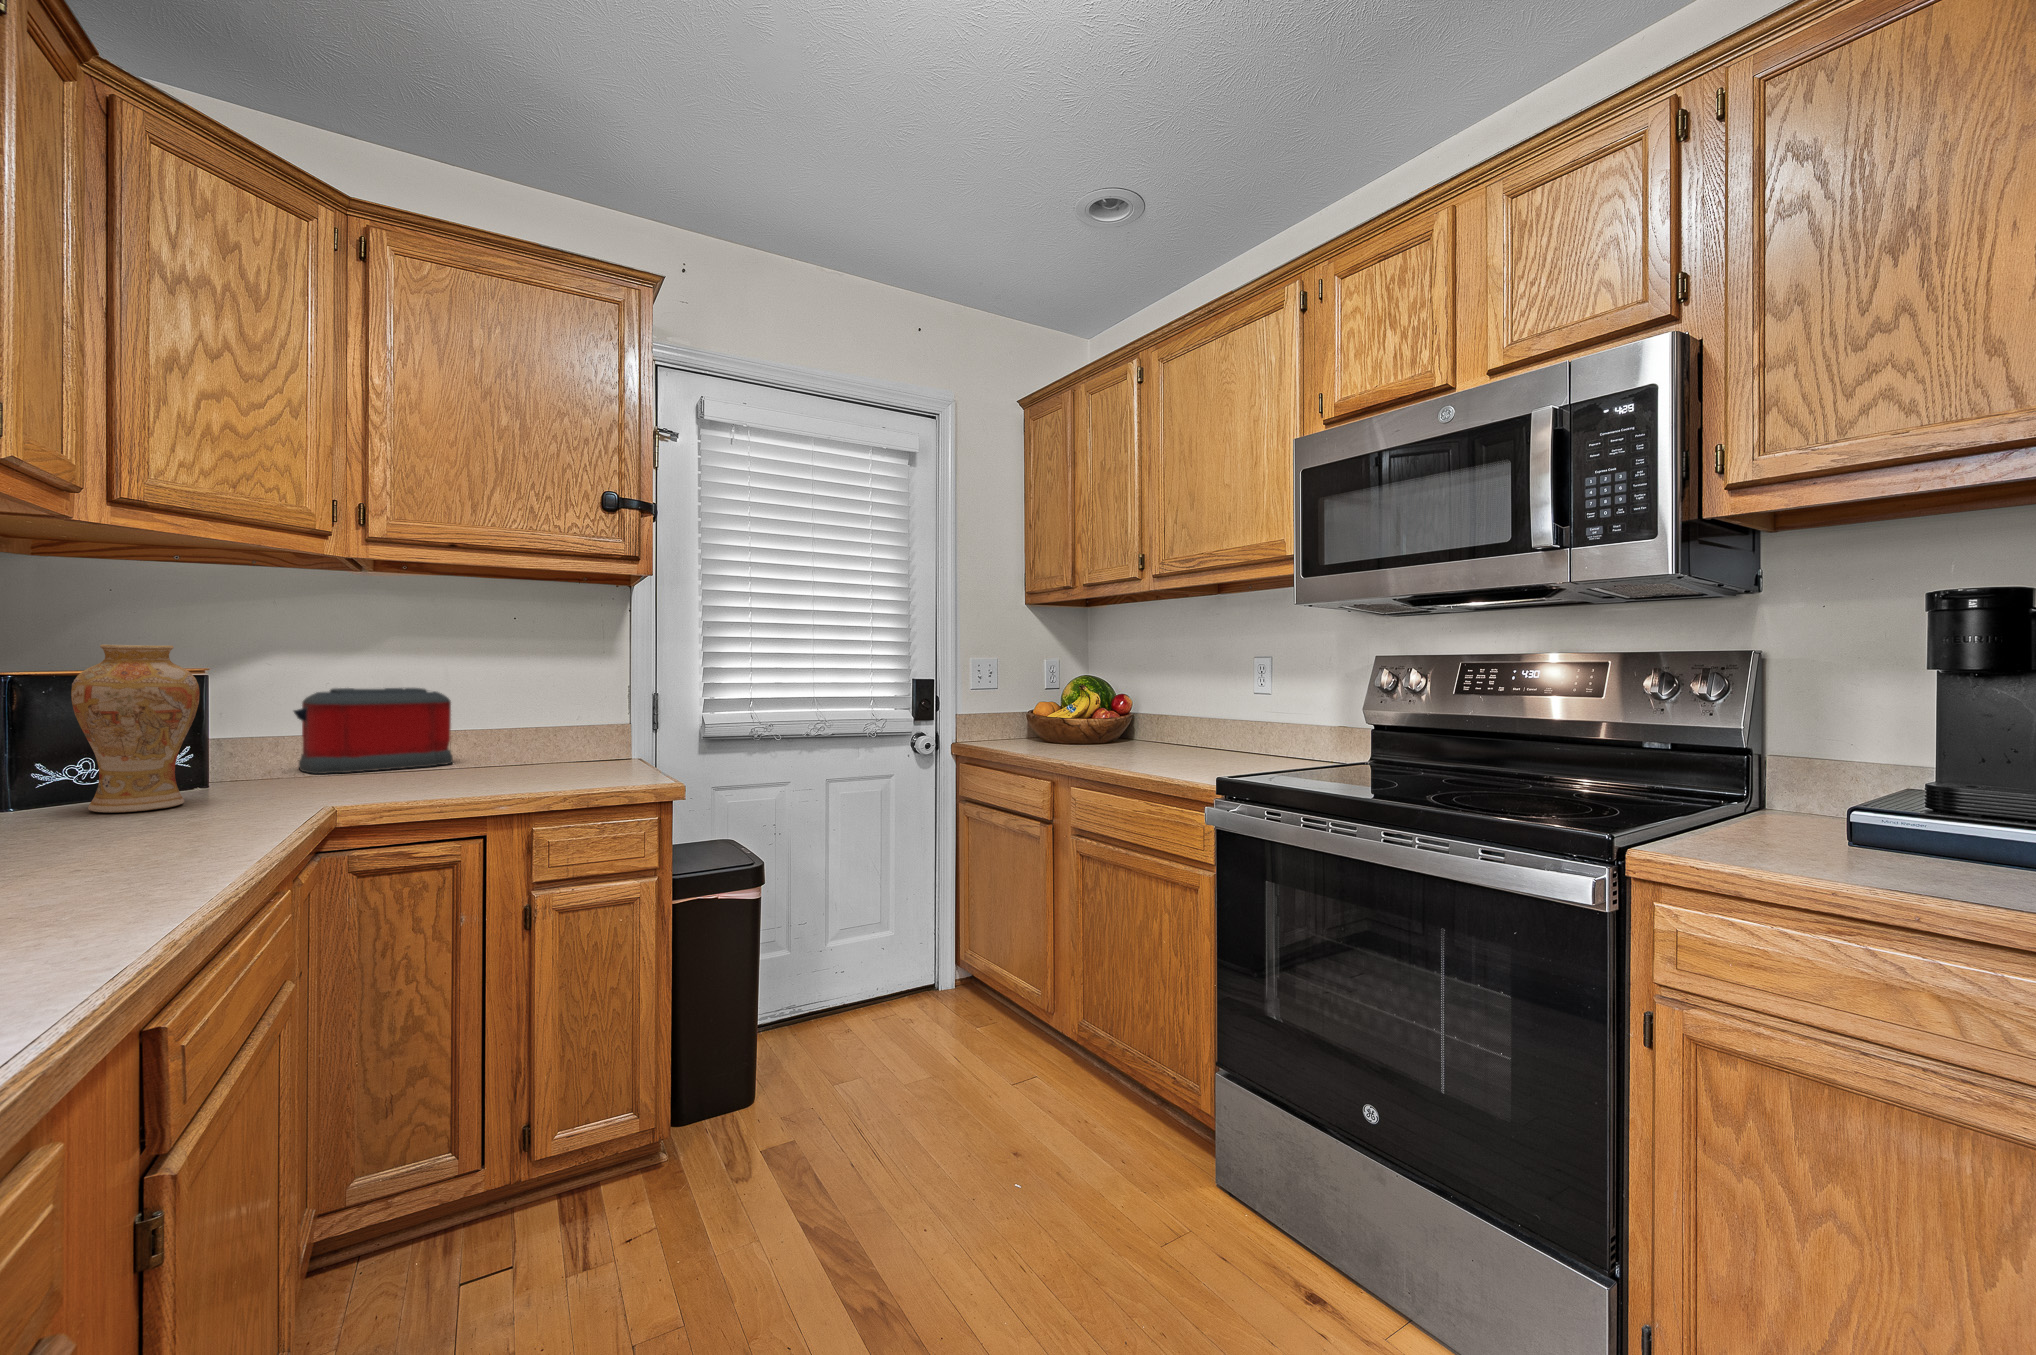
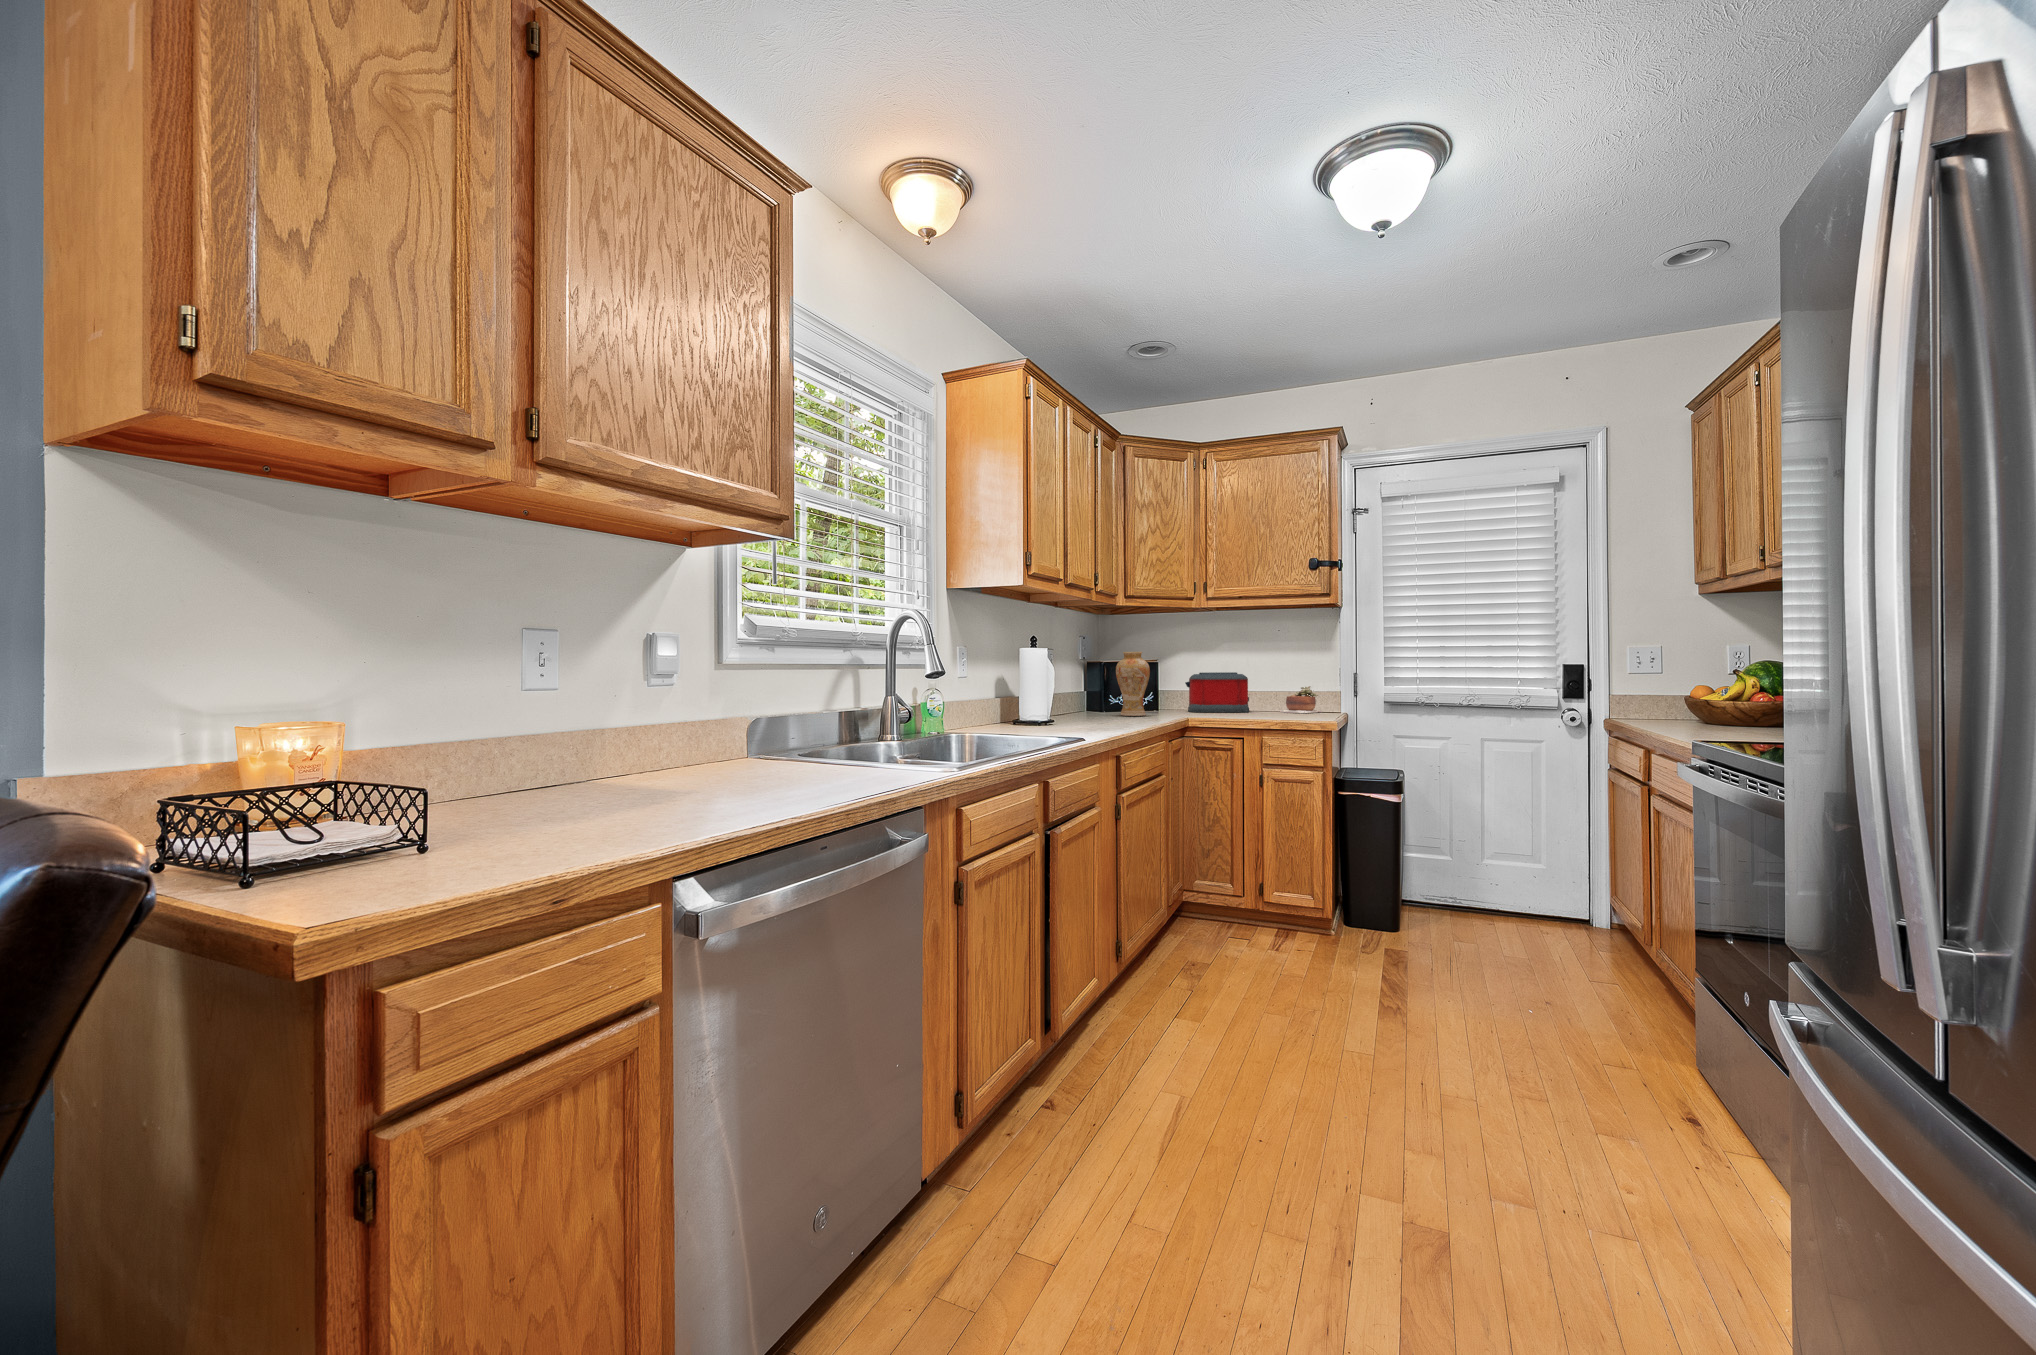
succulent plant: none [516,711,594,760] -> present [1280,686,1322,713]

